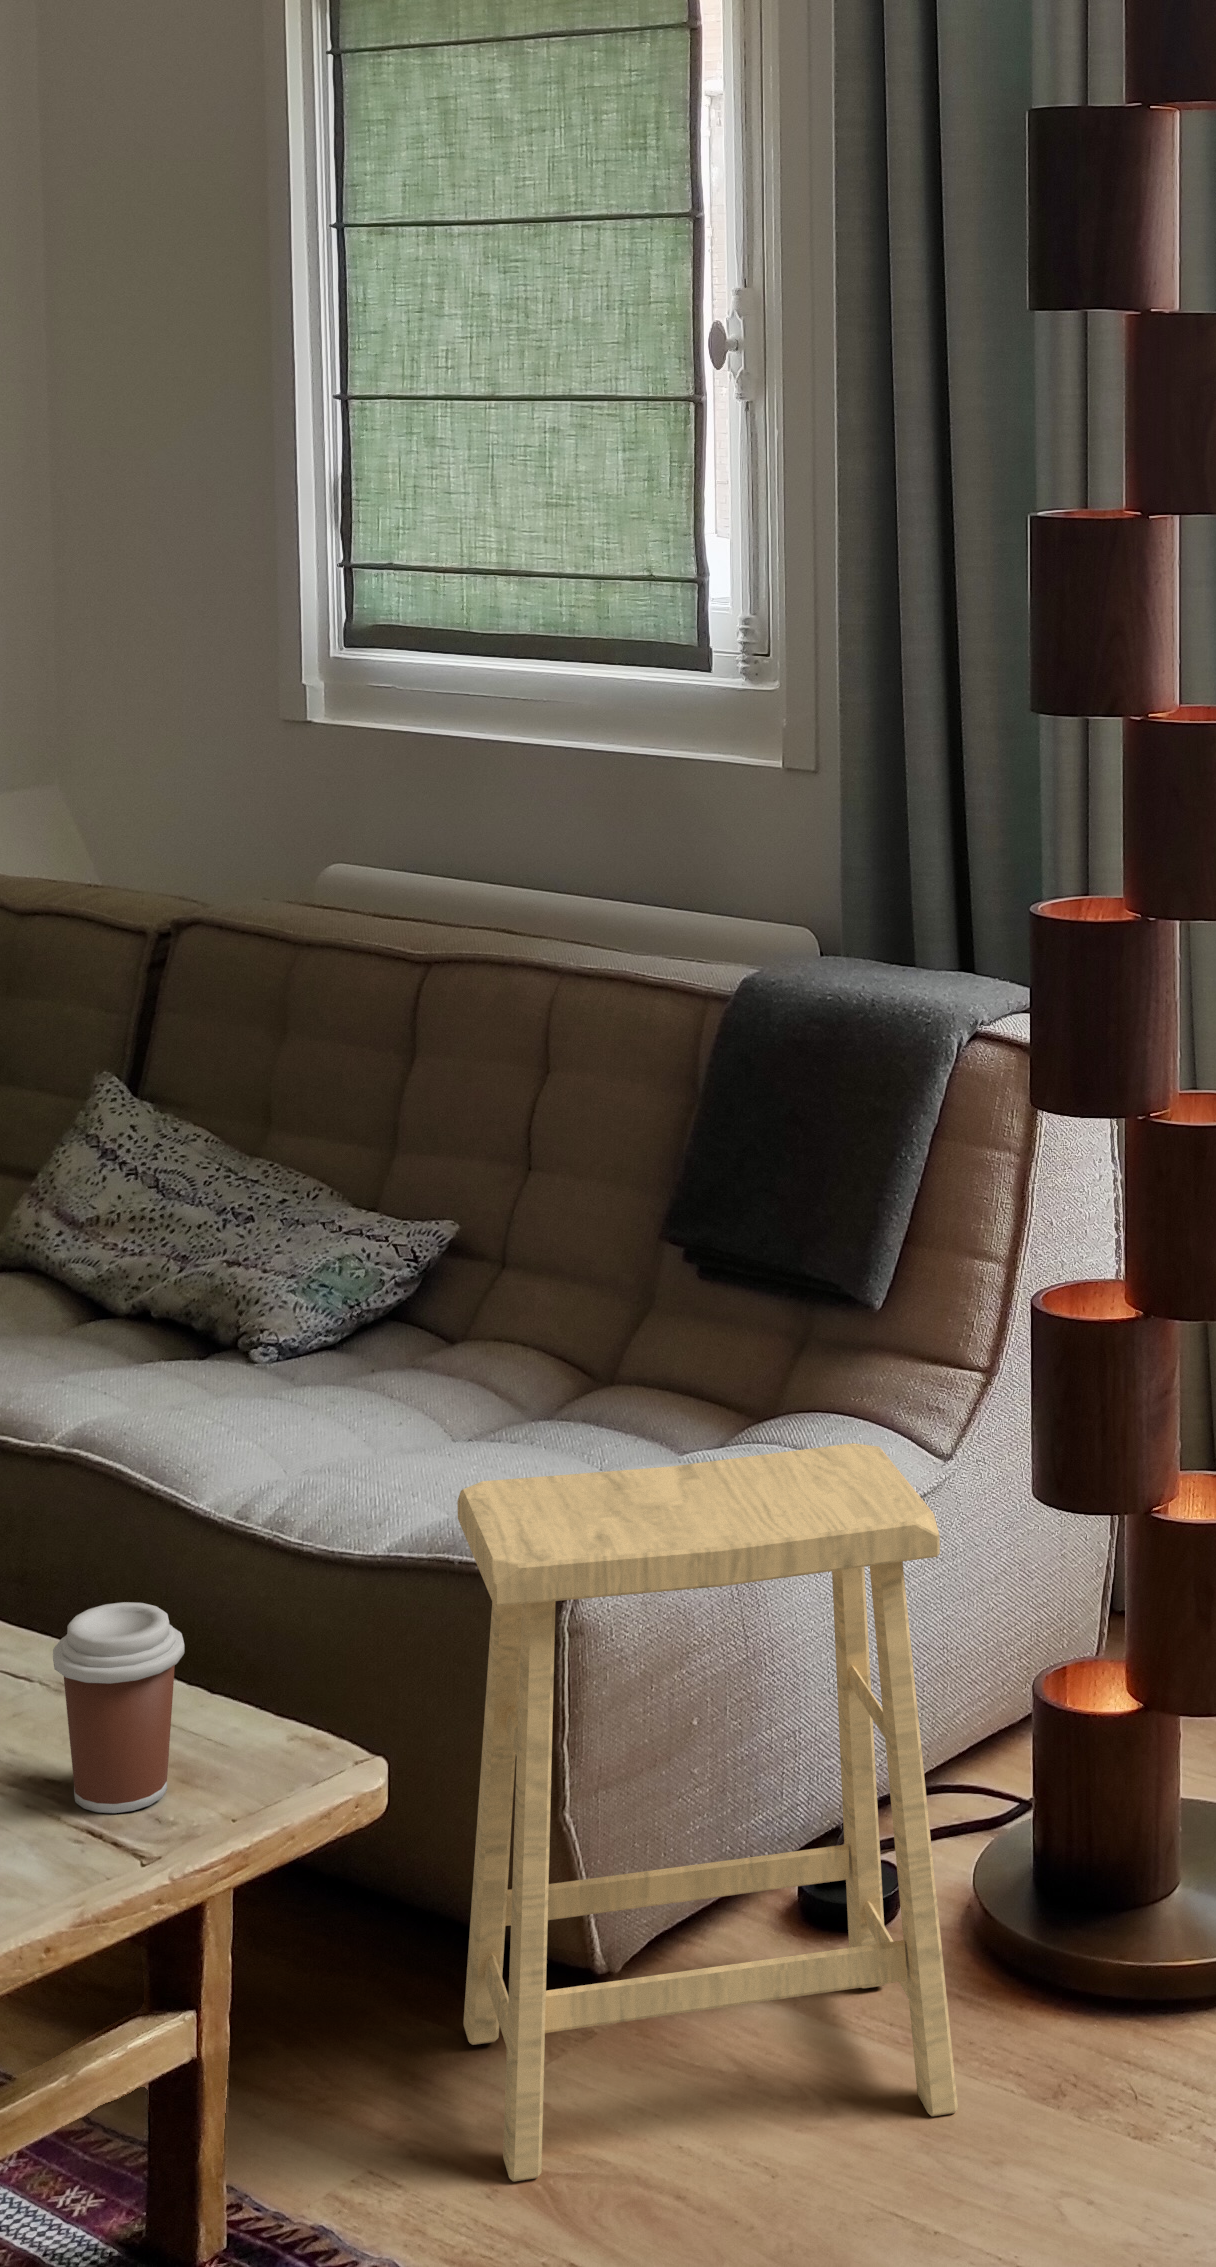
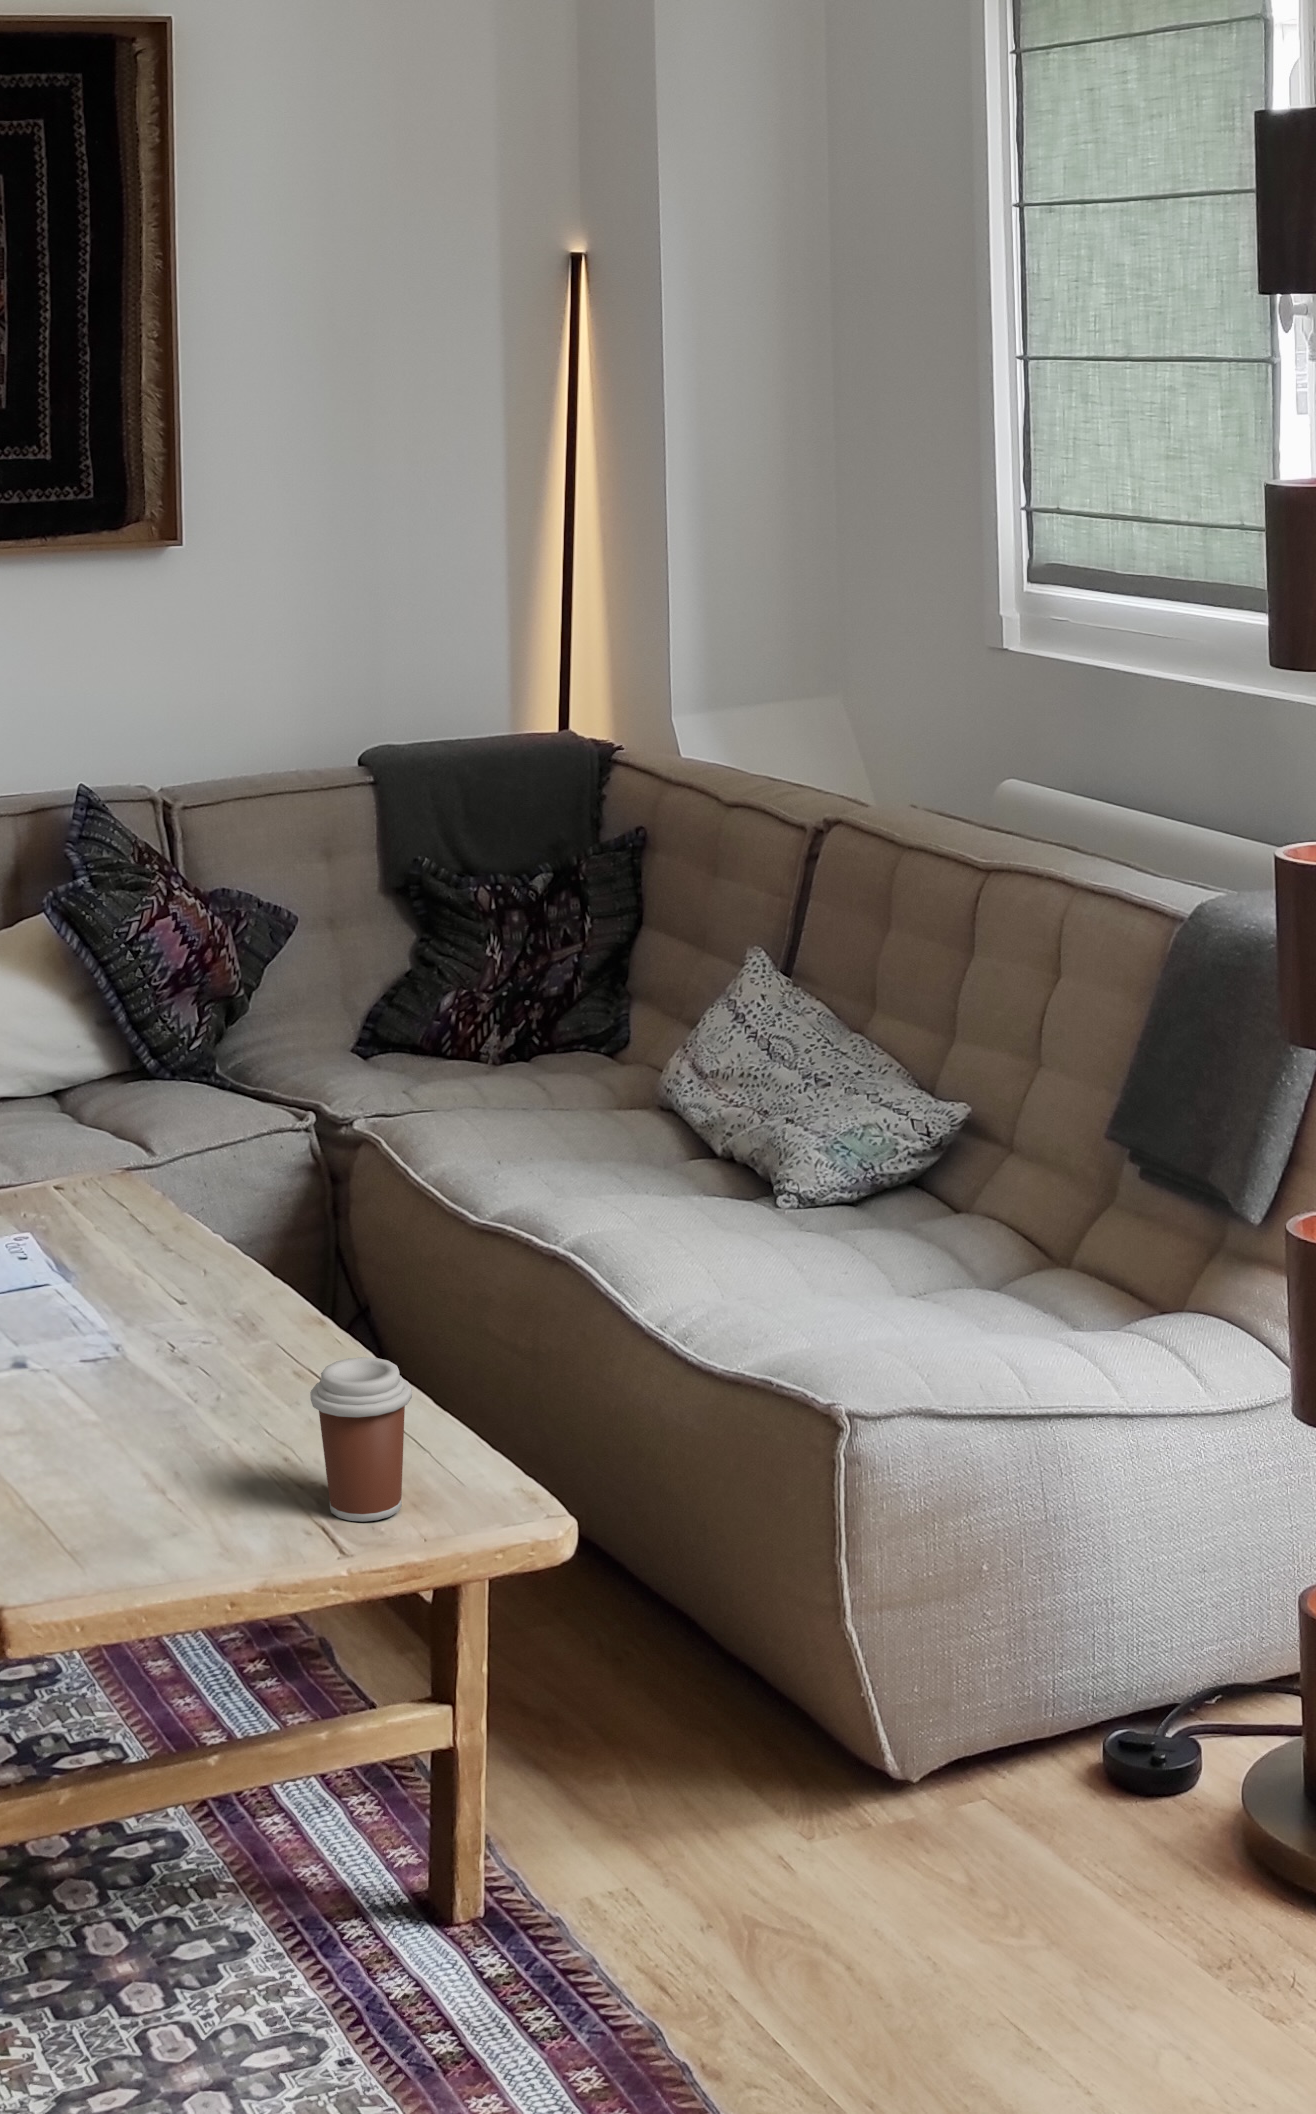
footstool: present [457,1443,958,2182] -> none [701,1318,1141,1954]

